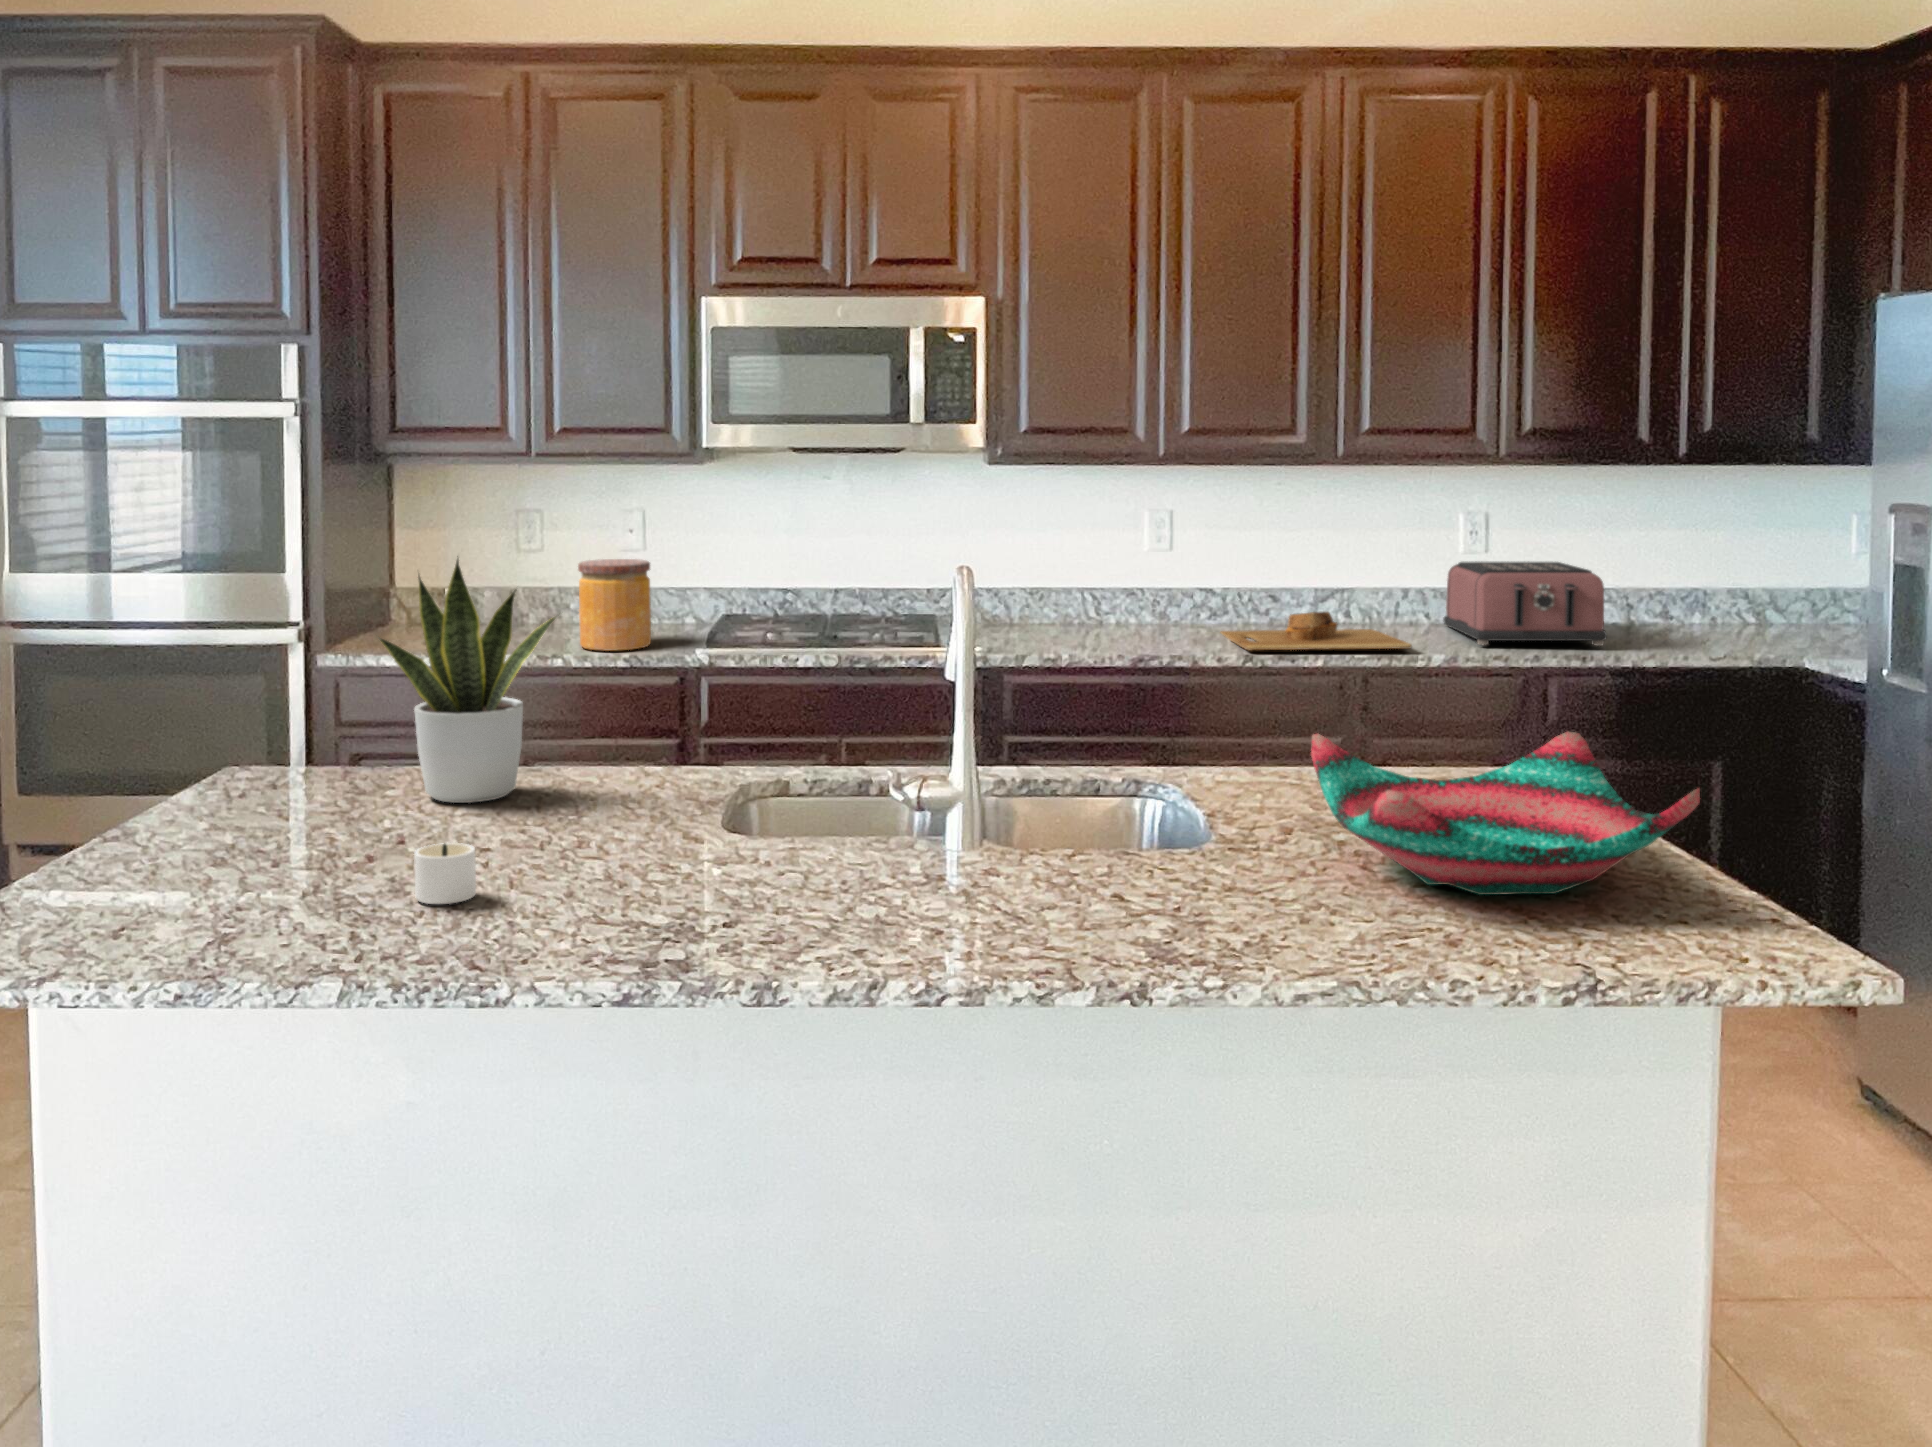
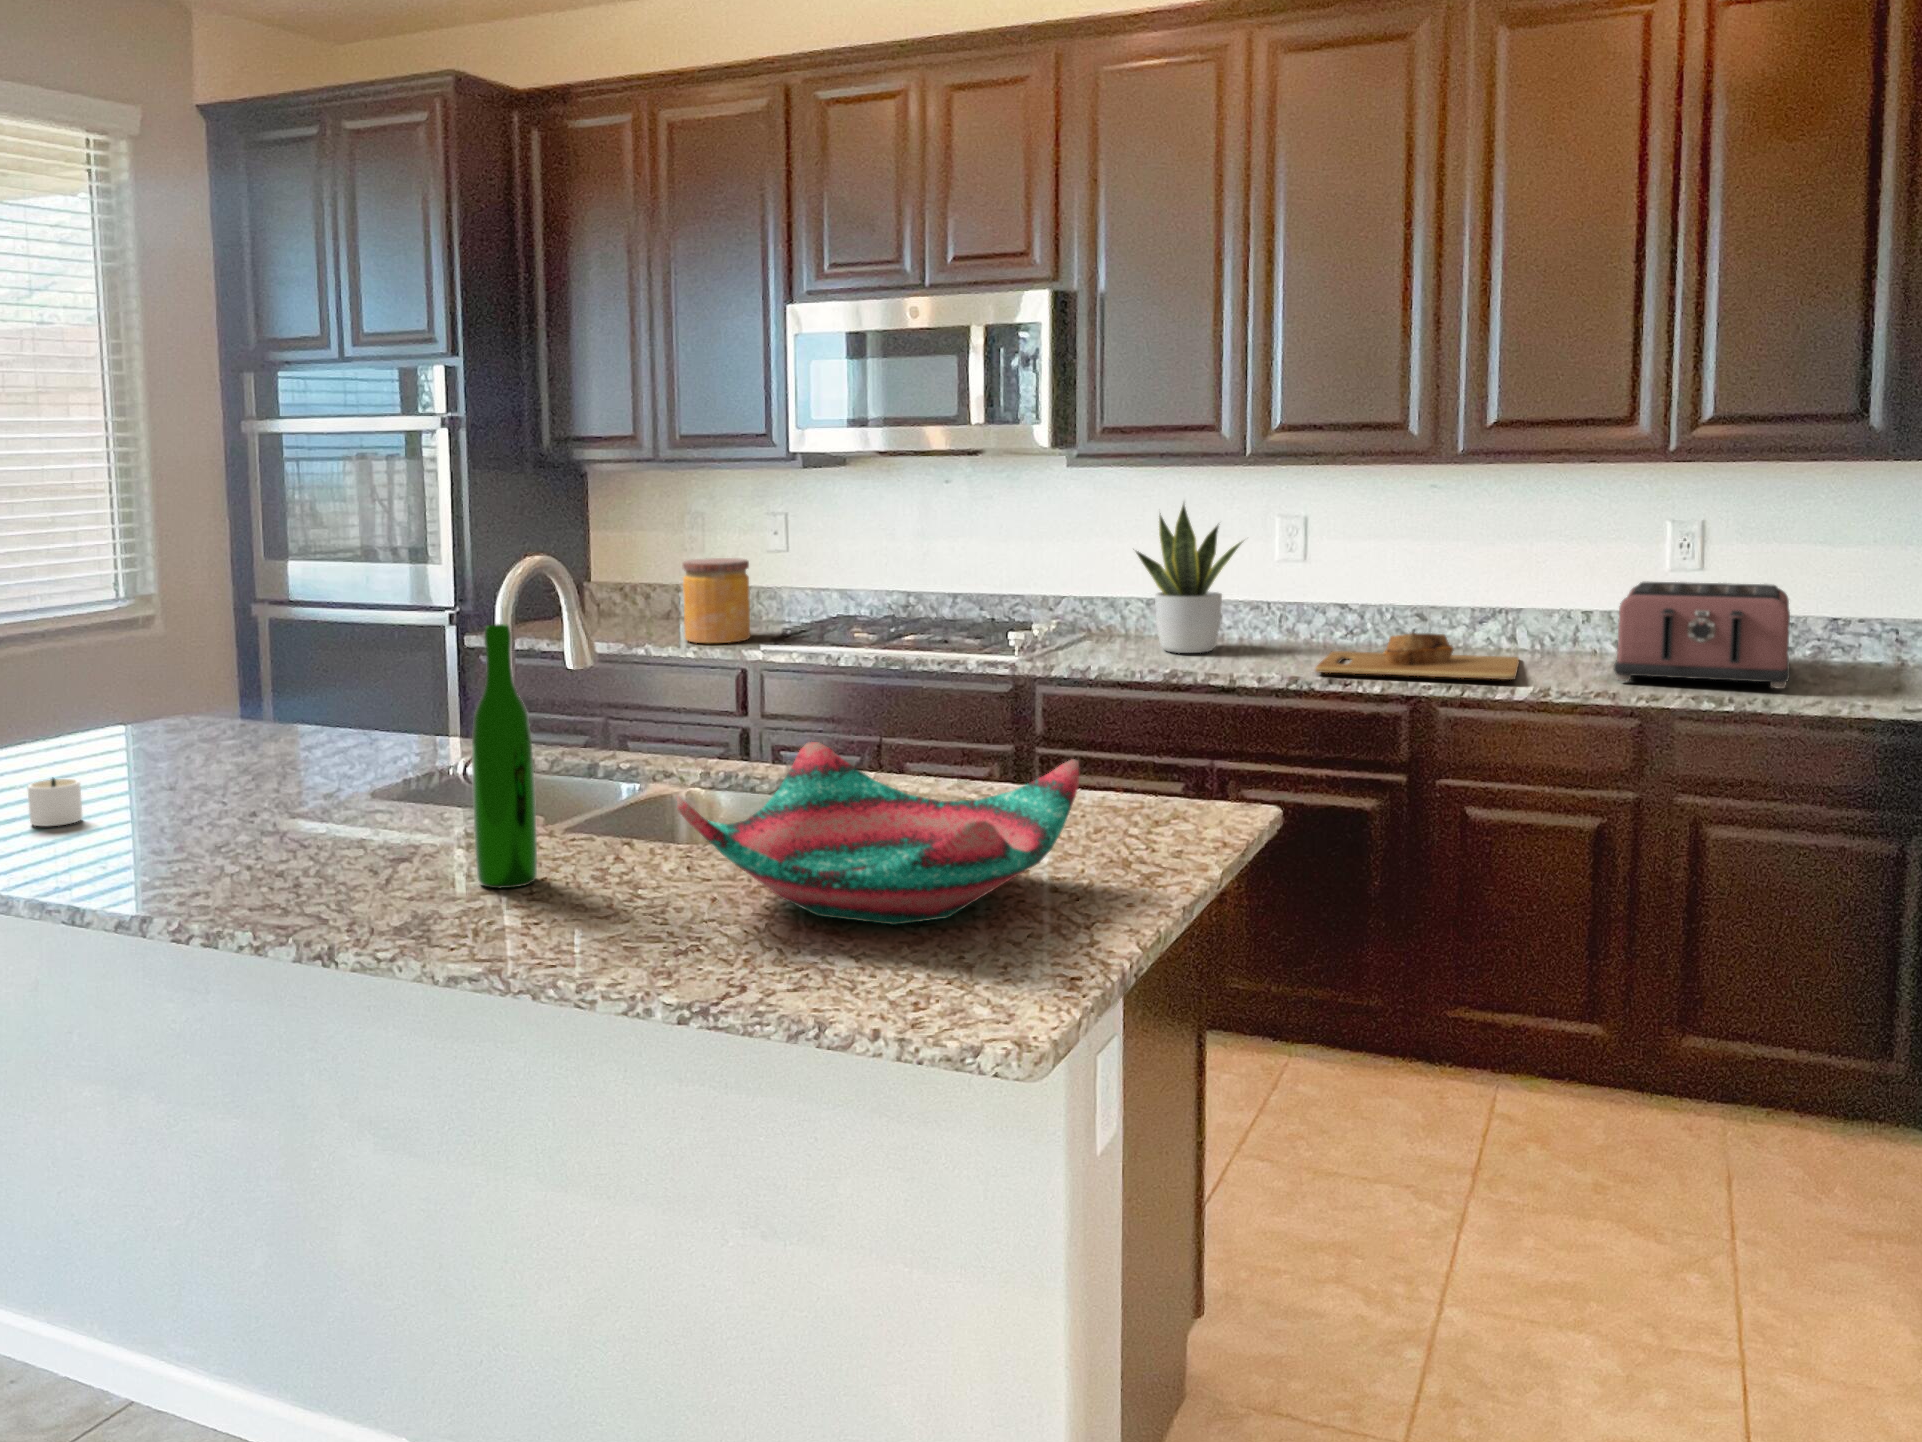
potted plant: present [379,556,556,803] -> present [1136,504,1242,653]
wine bottle: none [1098,632,1160,907] -> present [472,624,537,888]

